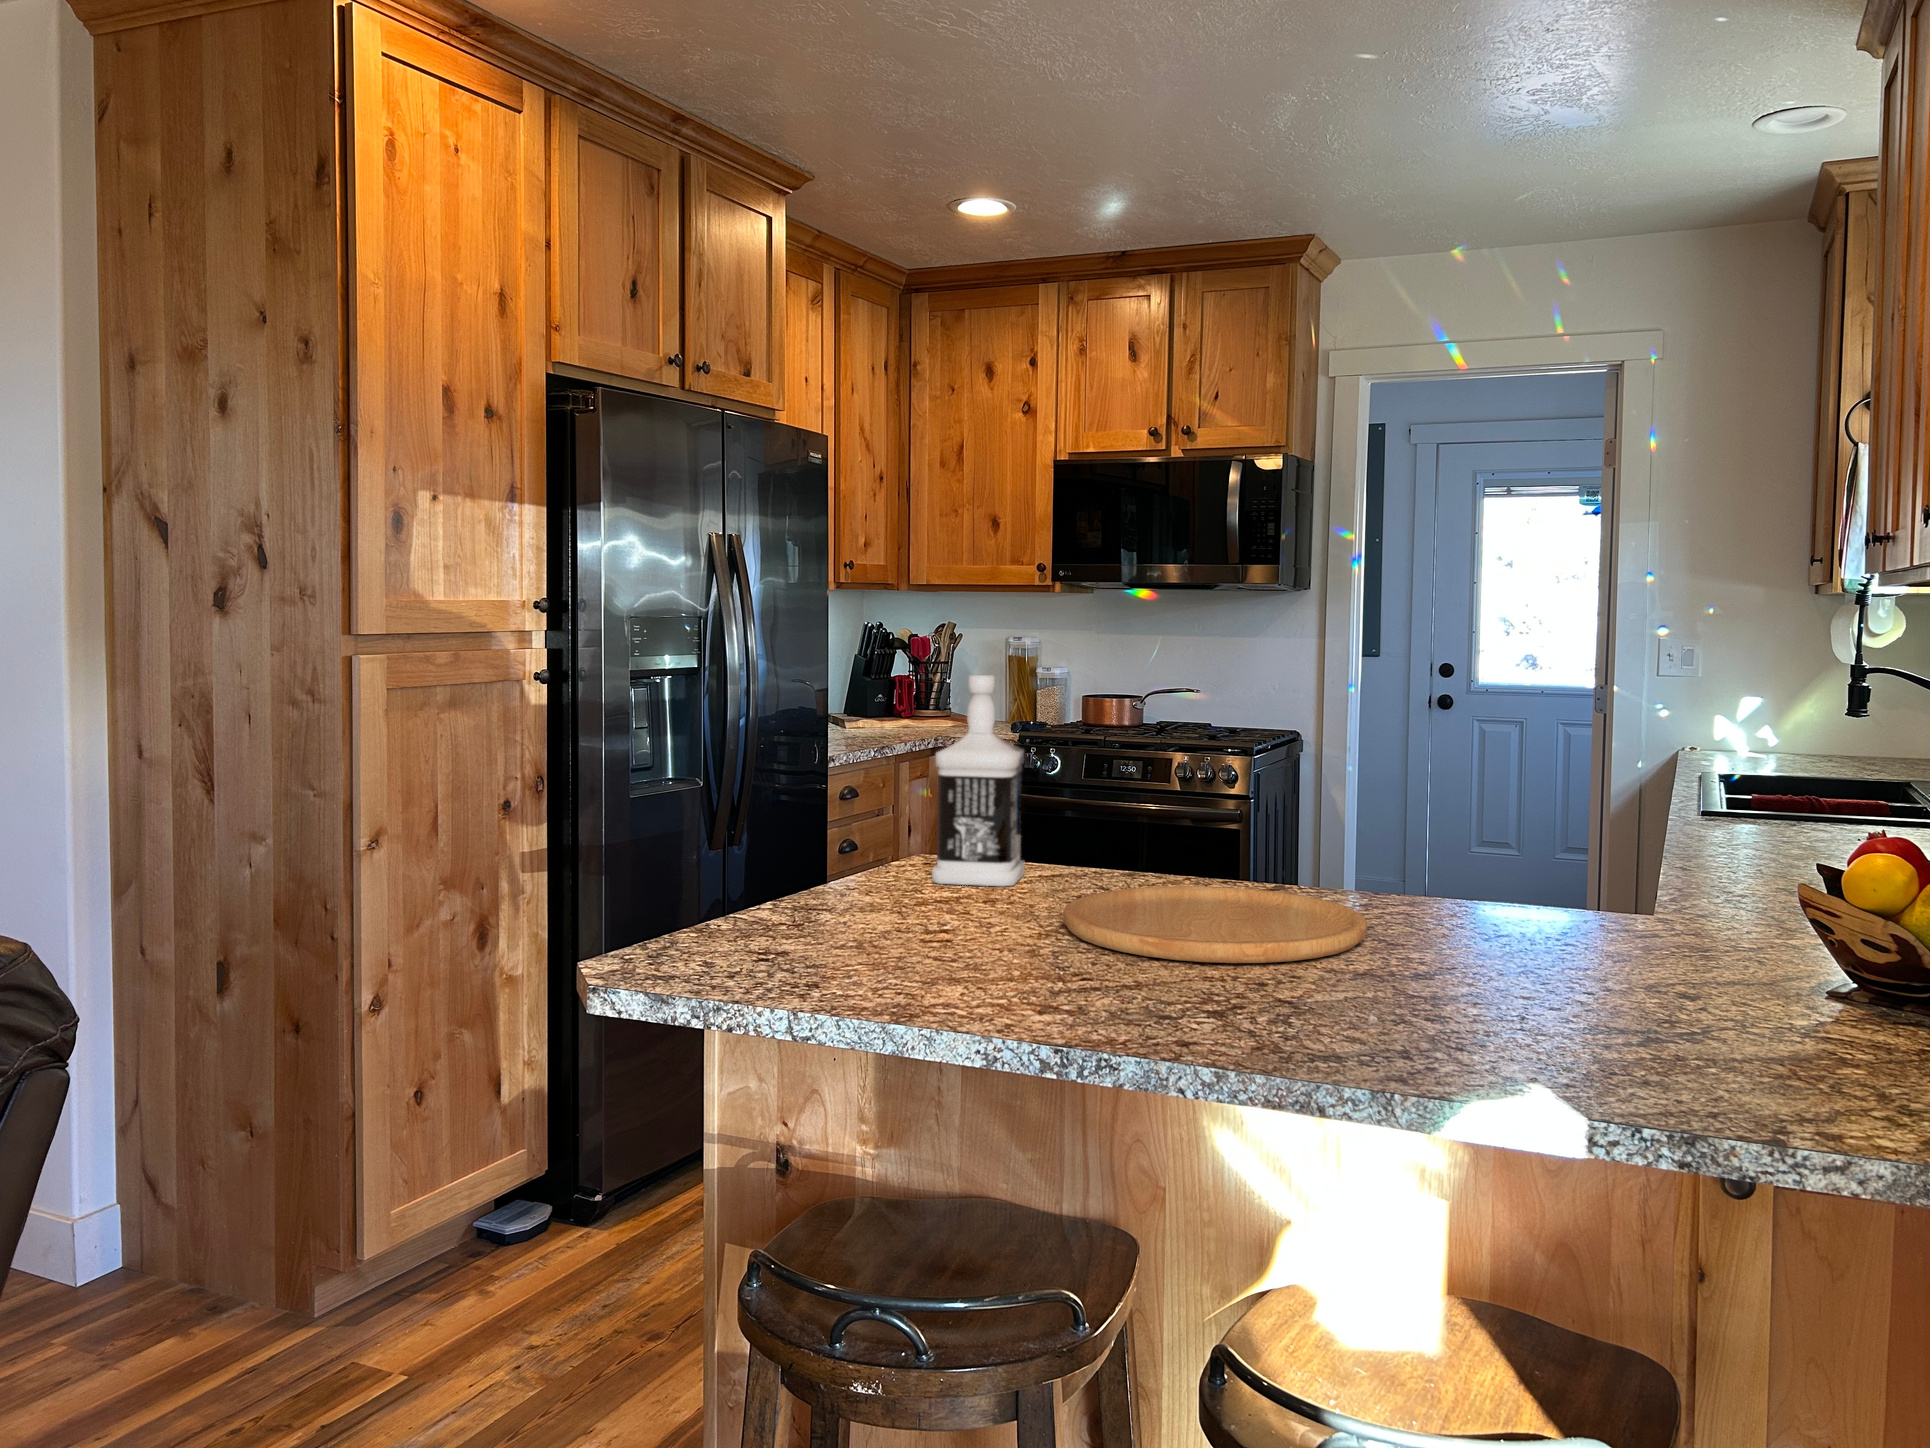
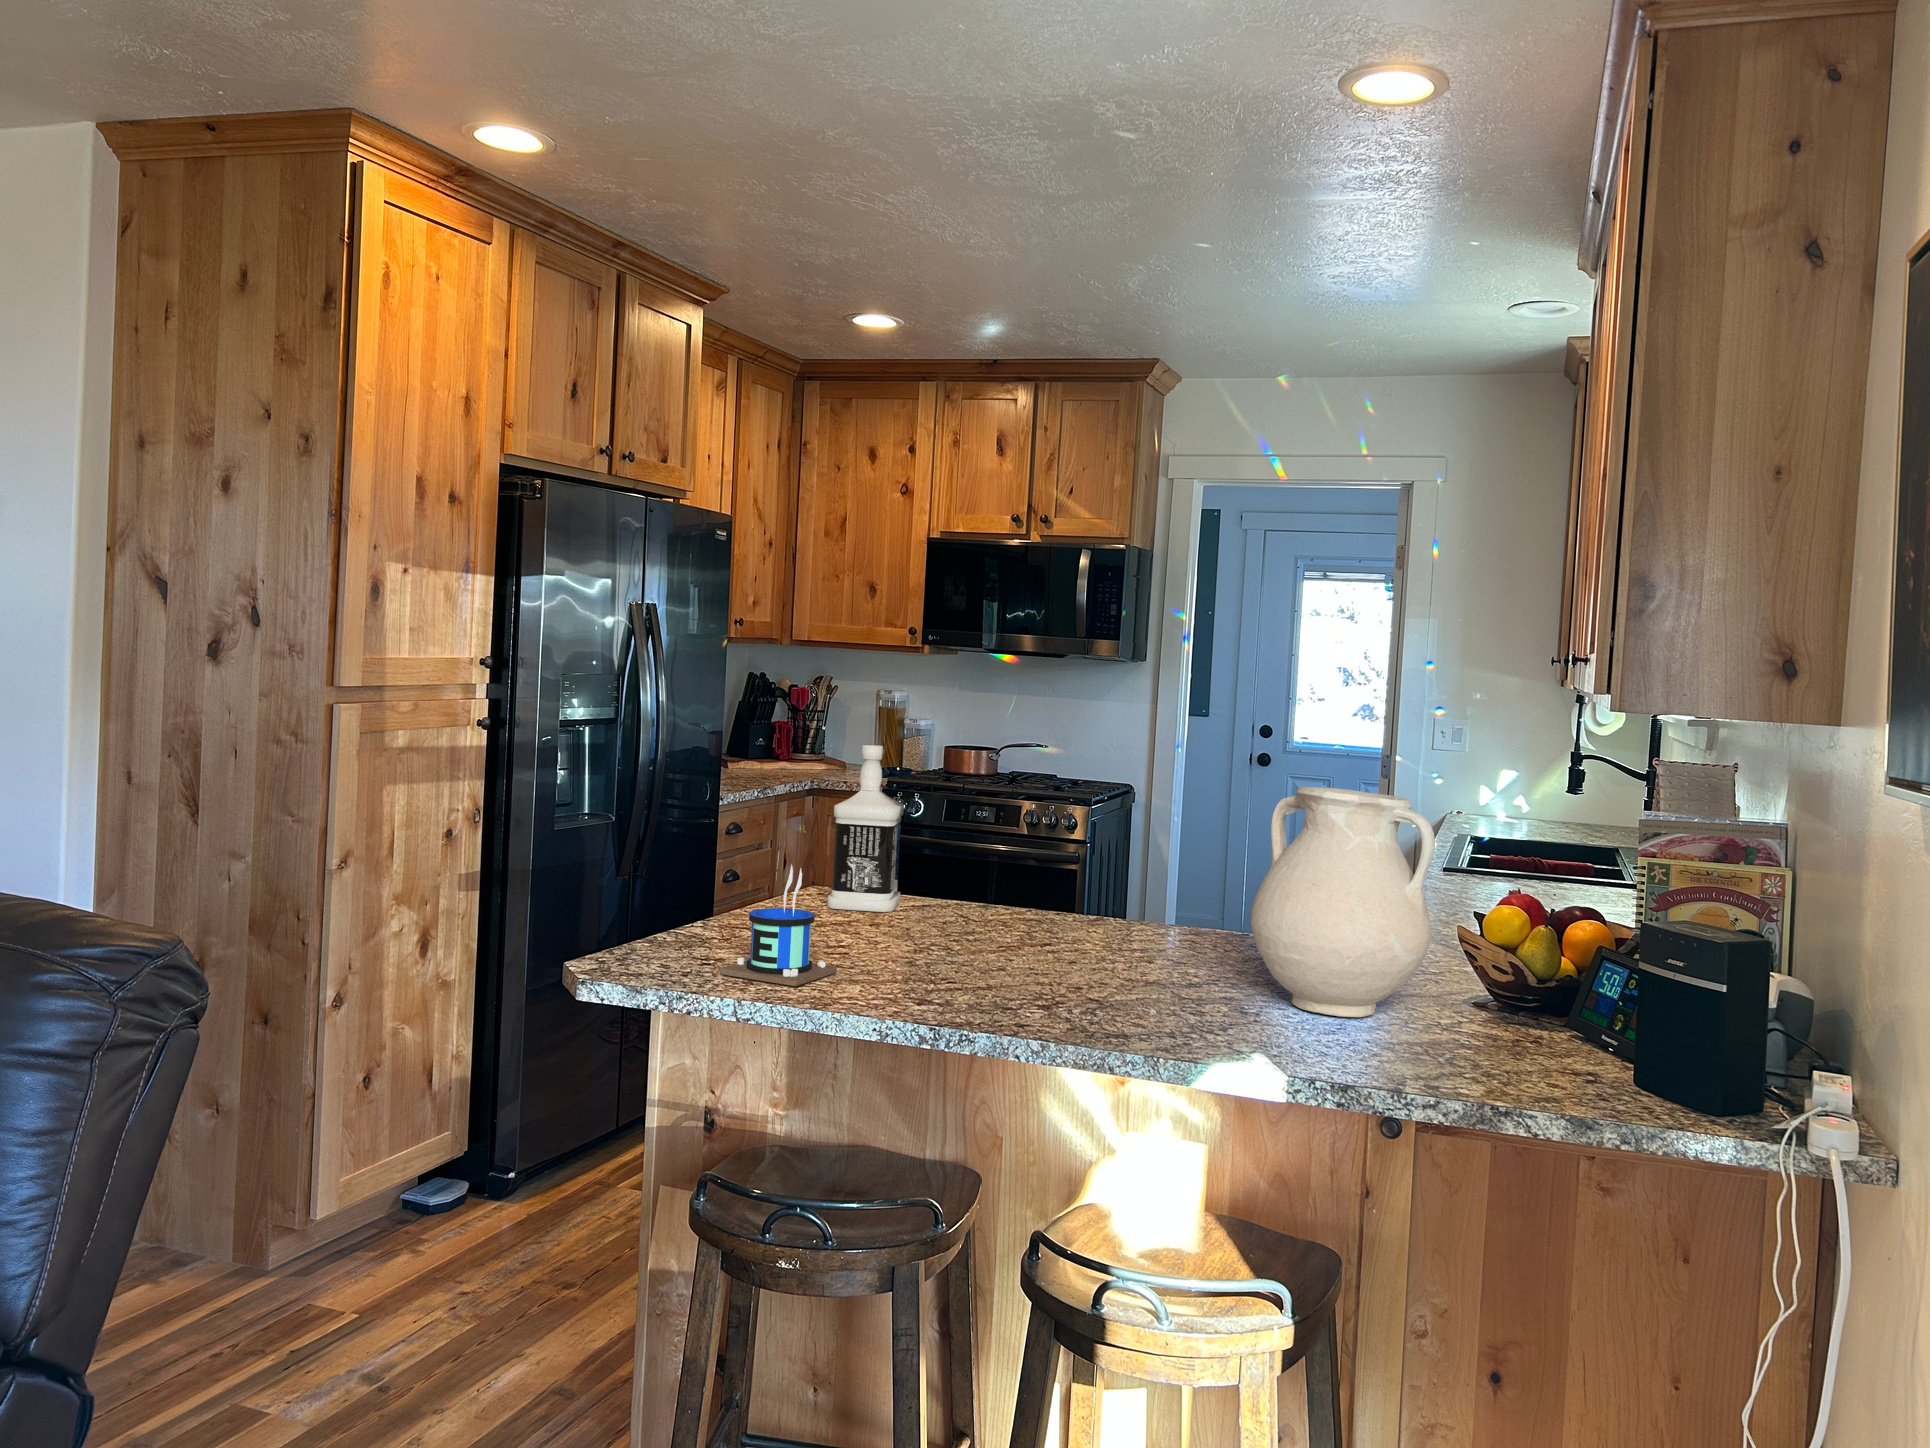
vase: none [1504,695,1780,1020] -> present [1251,787,1435,1017]
mug: none [778,795,934,989] -> present [720,853,837,986]
cutting board: present [1063,886,1367,963] -> none [932,915,1159,973]

